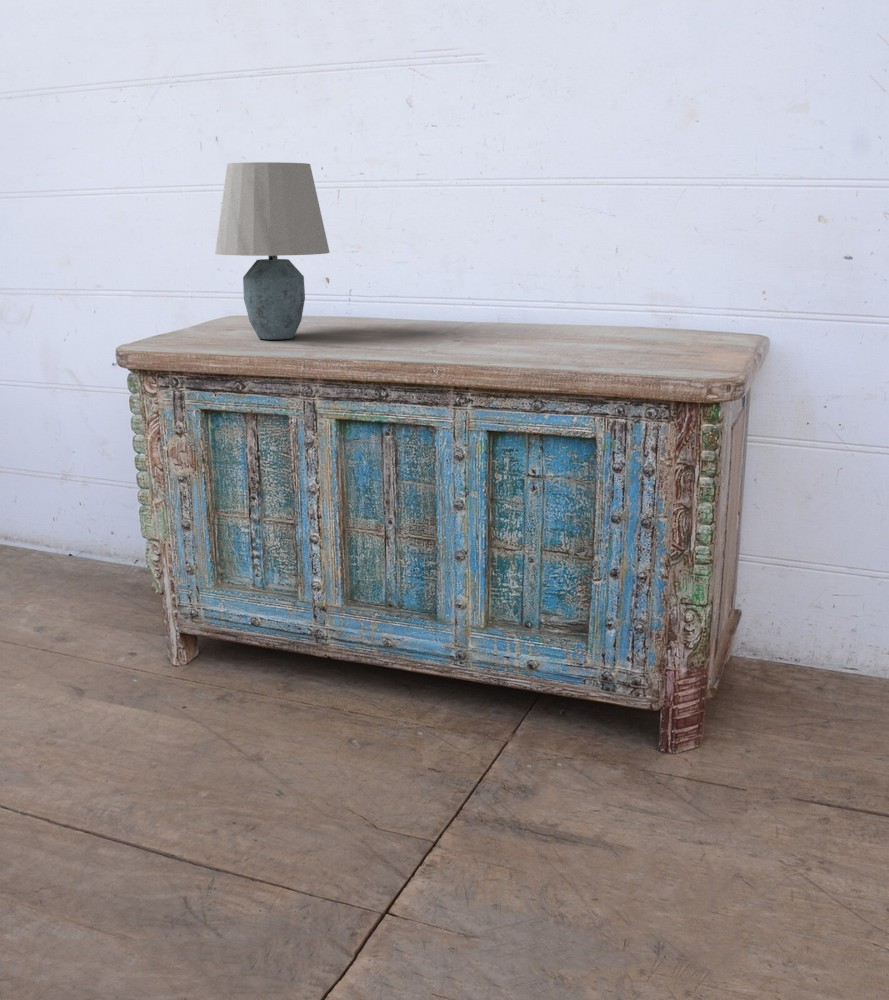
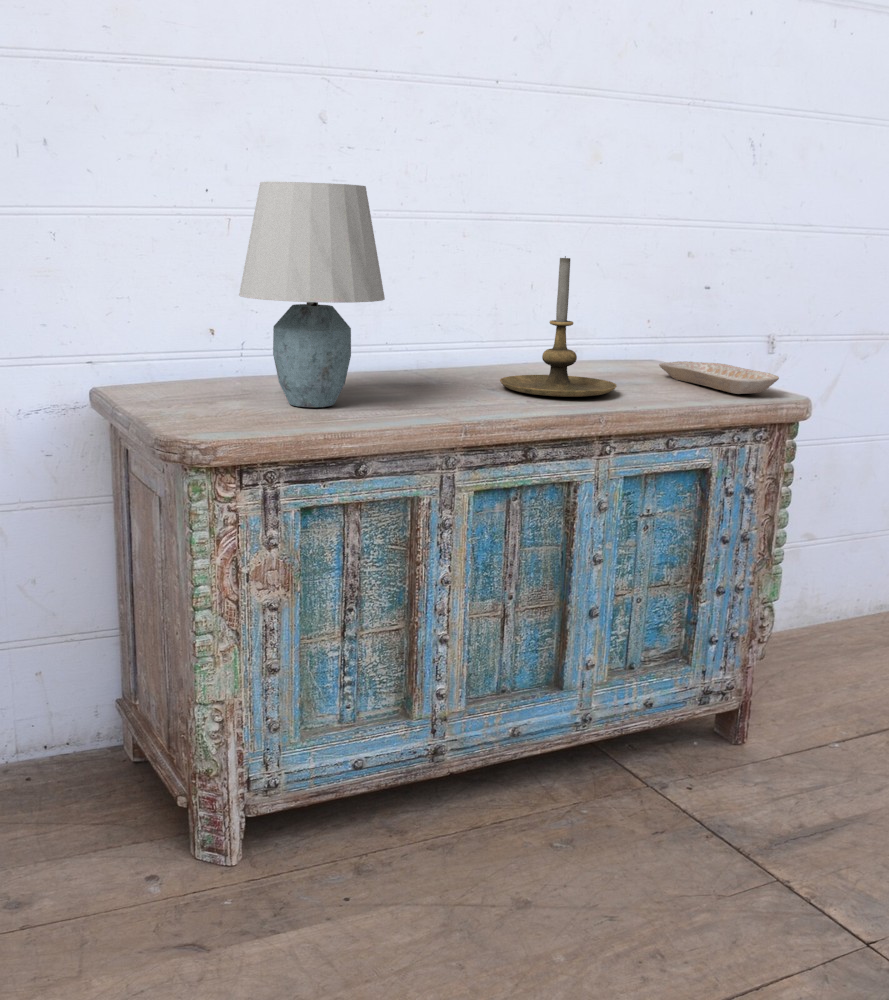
candle holder: none [443,217,554,351] -> present [500,256,617,397]
tray: none [630,332,728,366] -> present [659,361,779,394]

